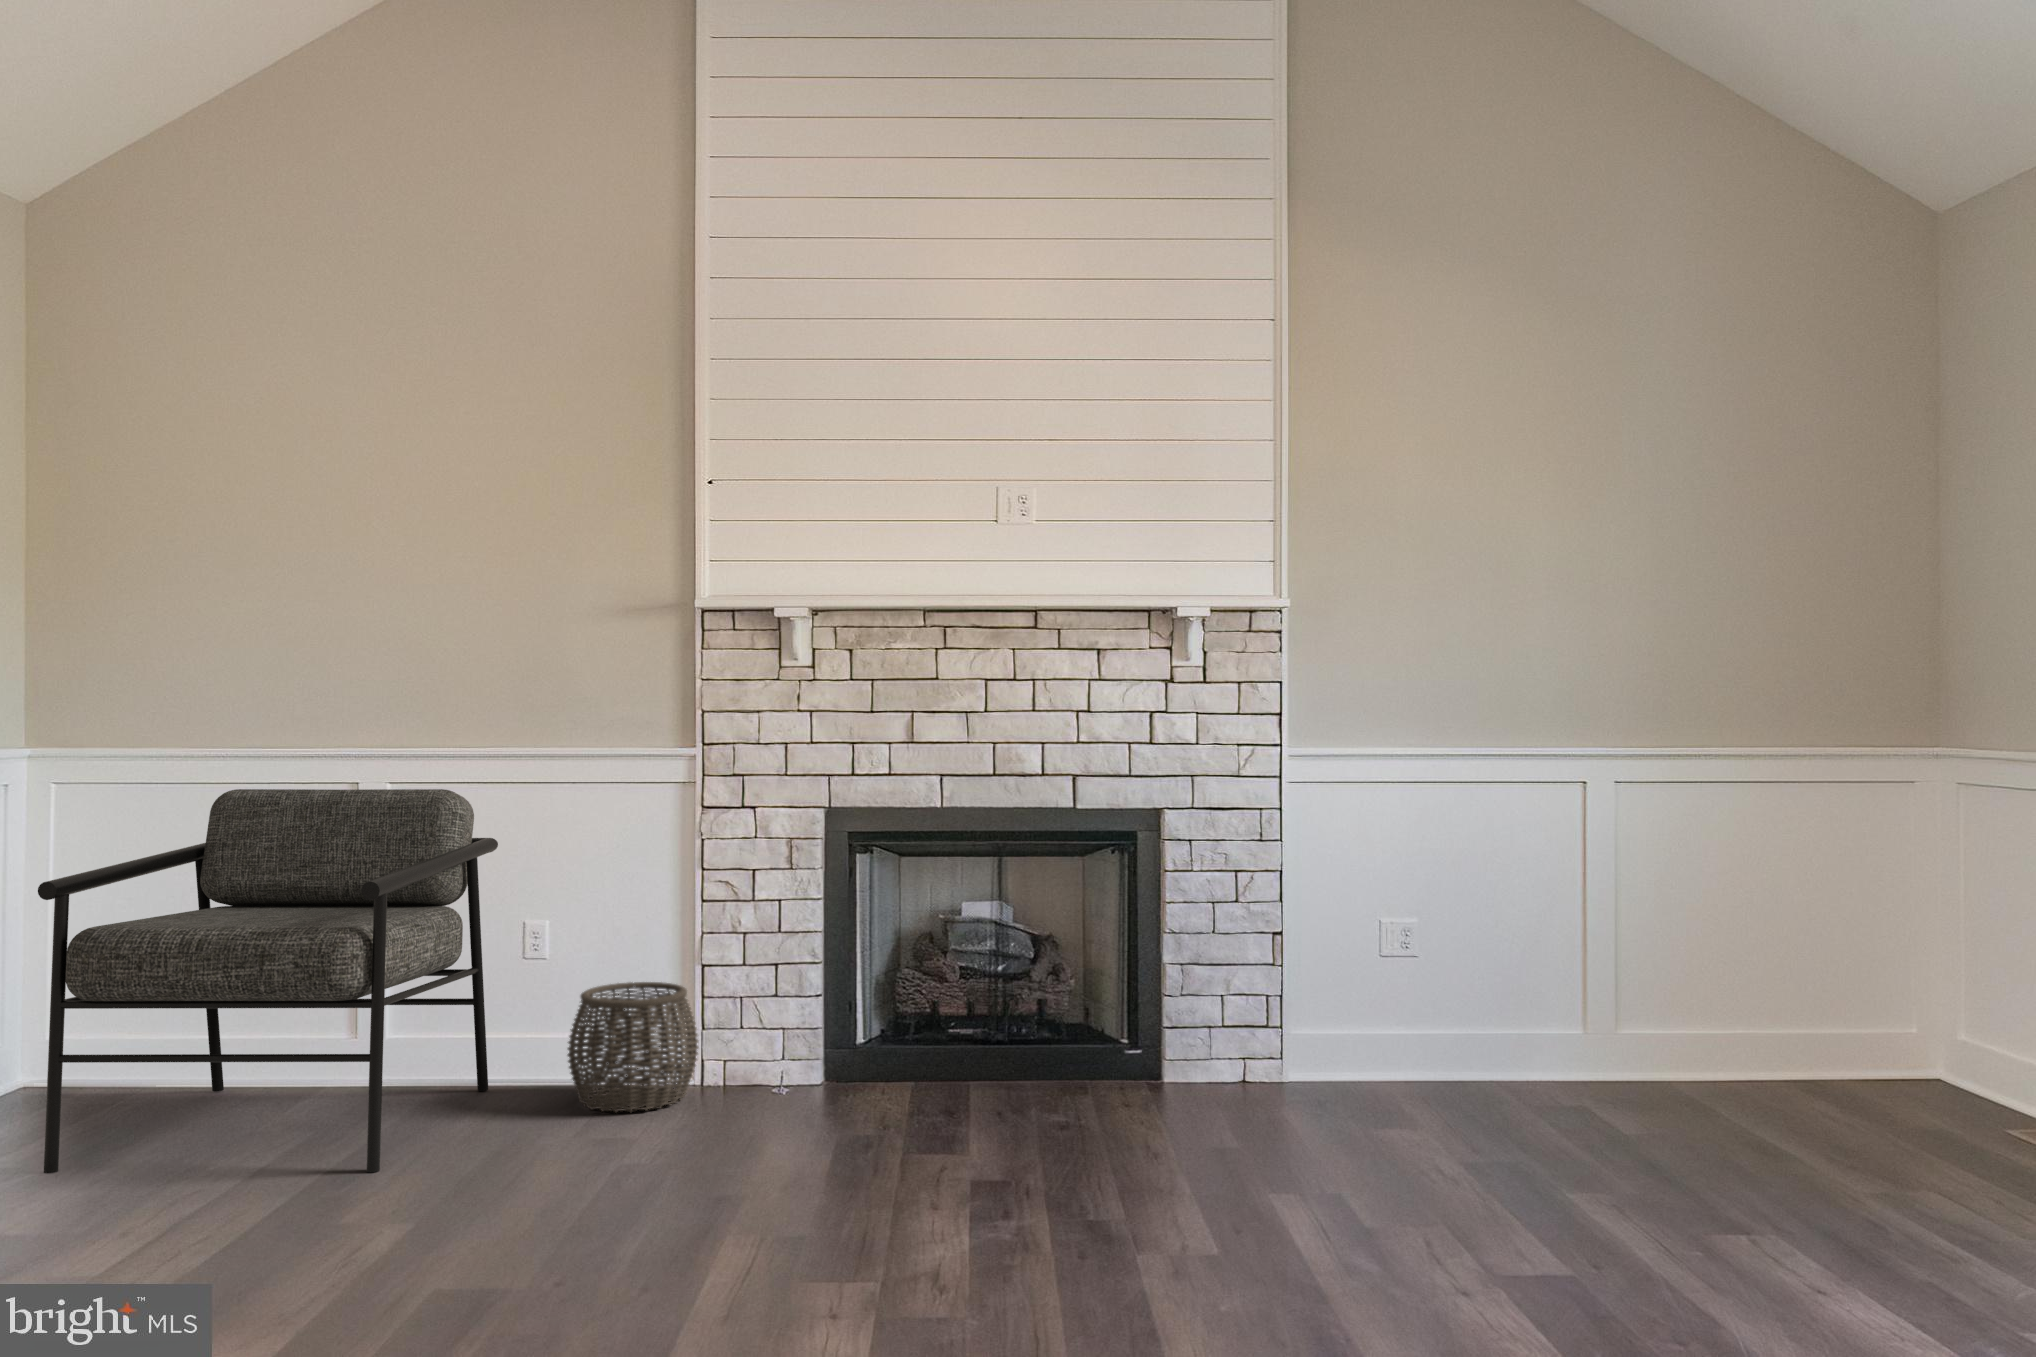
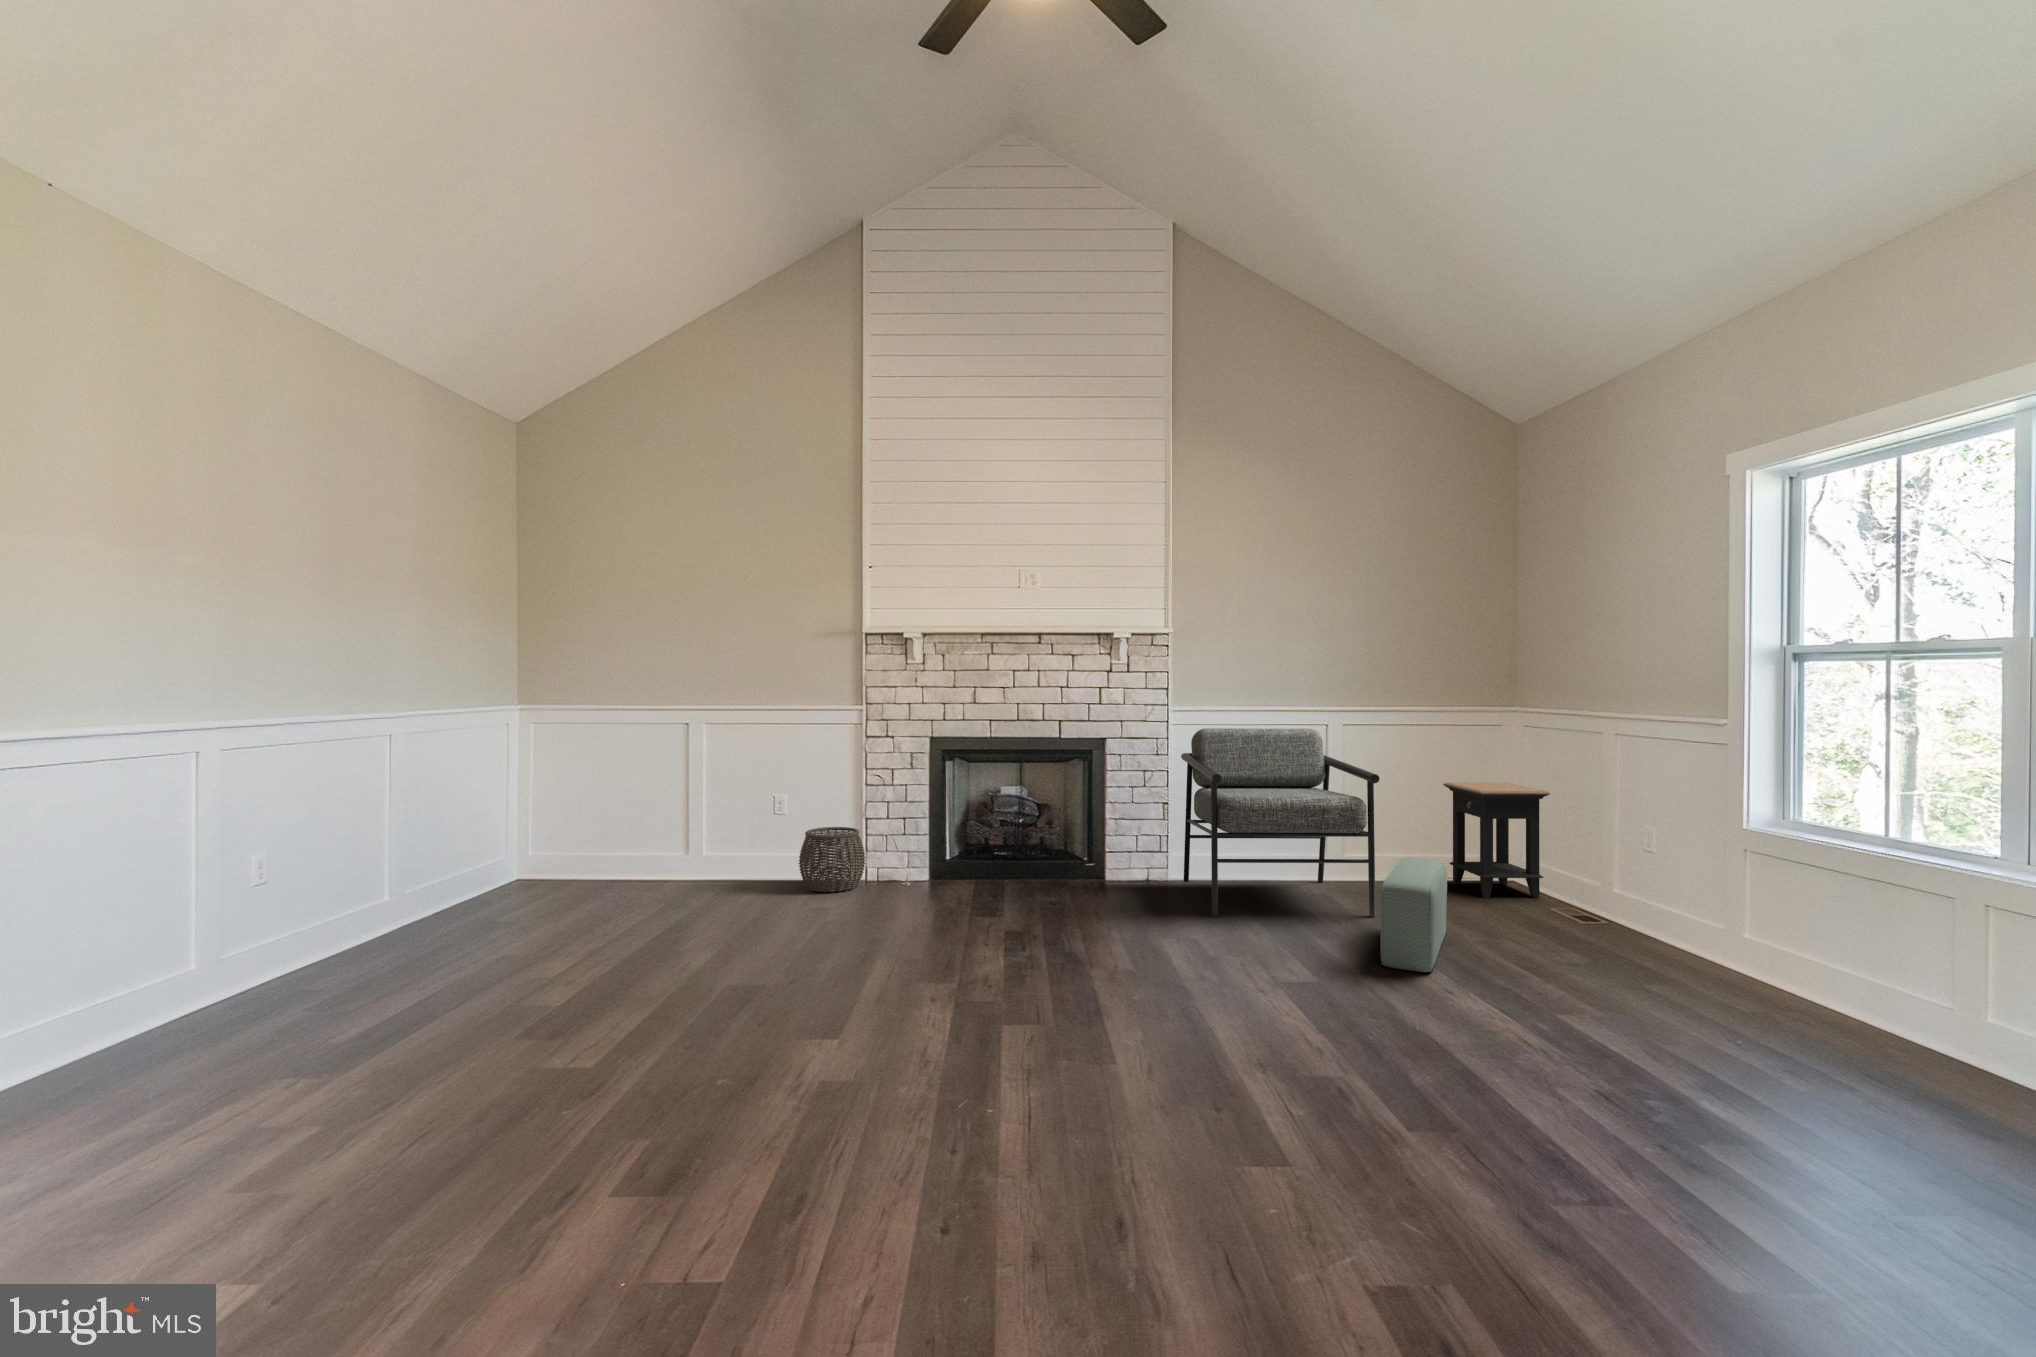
armchair: present [38,789,498,1173] -> present [1181,728,1380,917]
side table: none [1806,892,2025,1117] -> present [1443,783,1550,898]
pouf: none [1746,1050,1866,1299] -> present [1380,858,1447,972]

